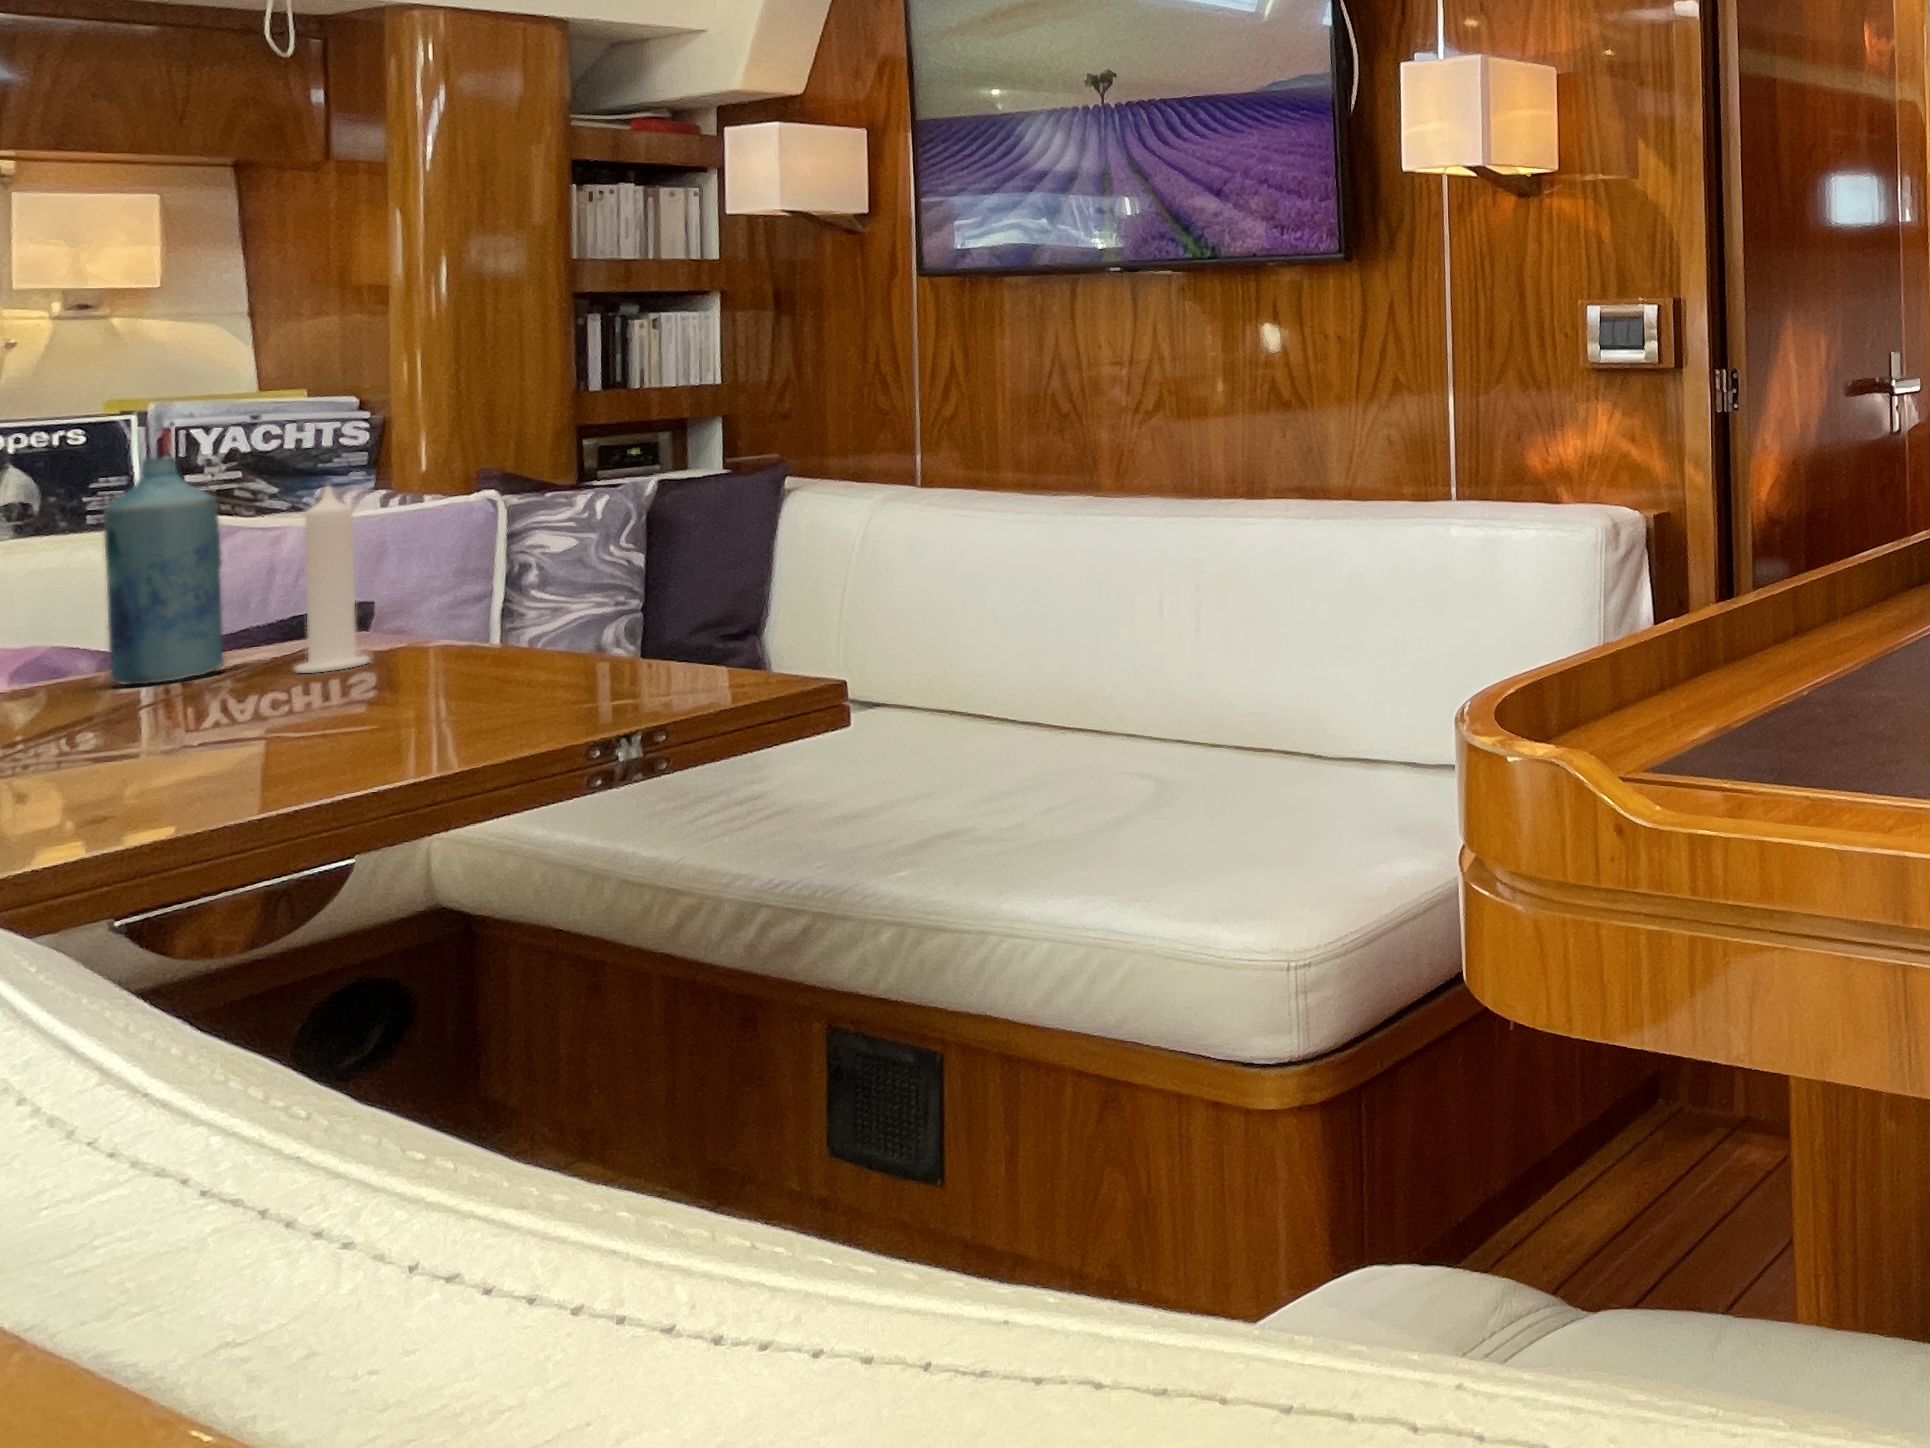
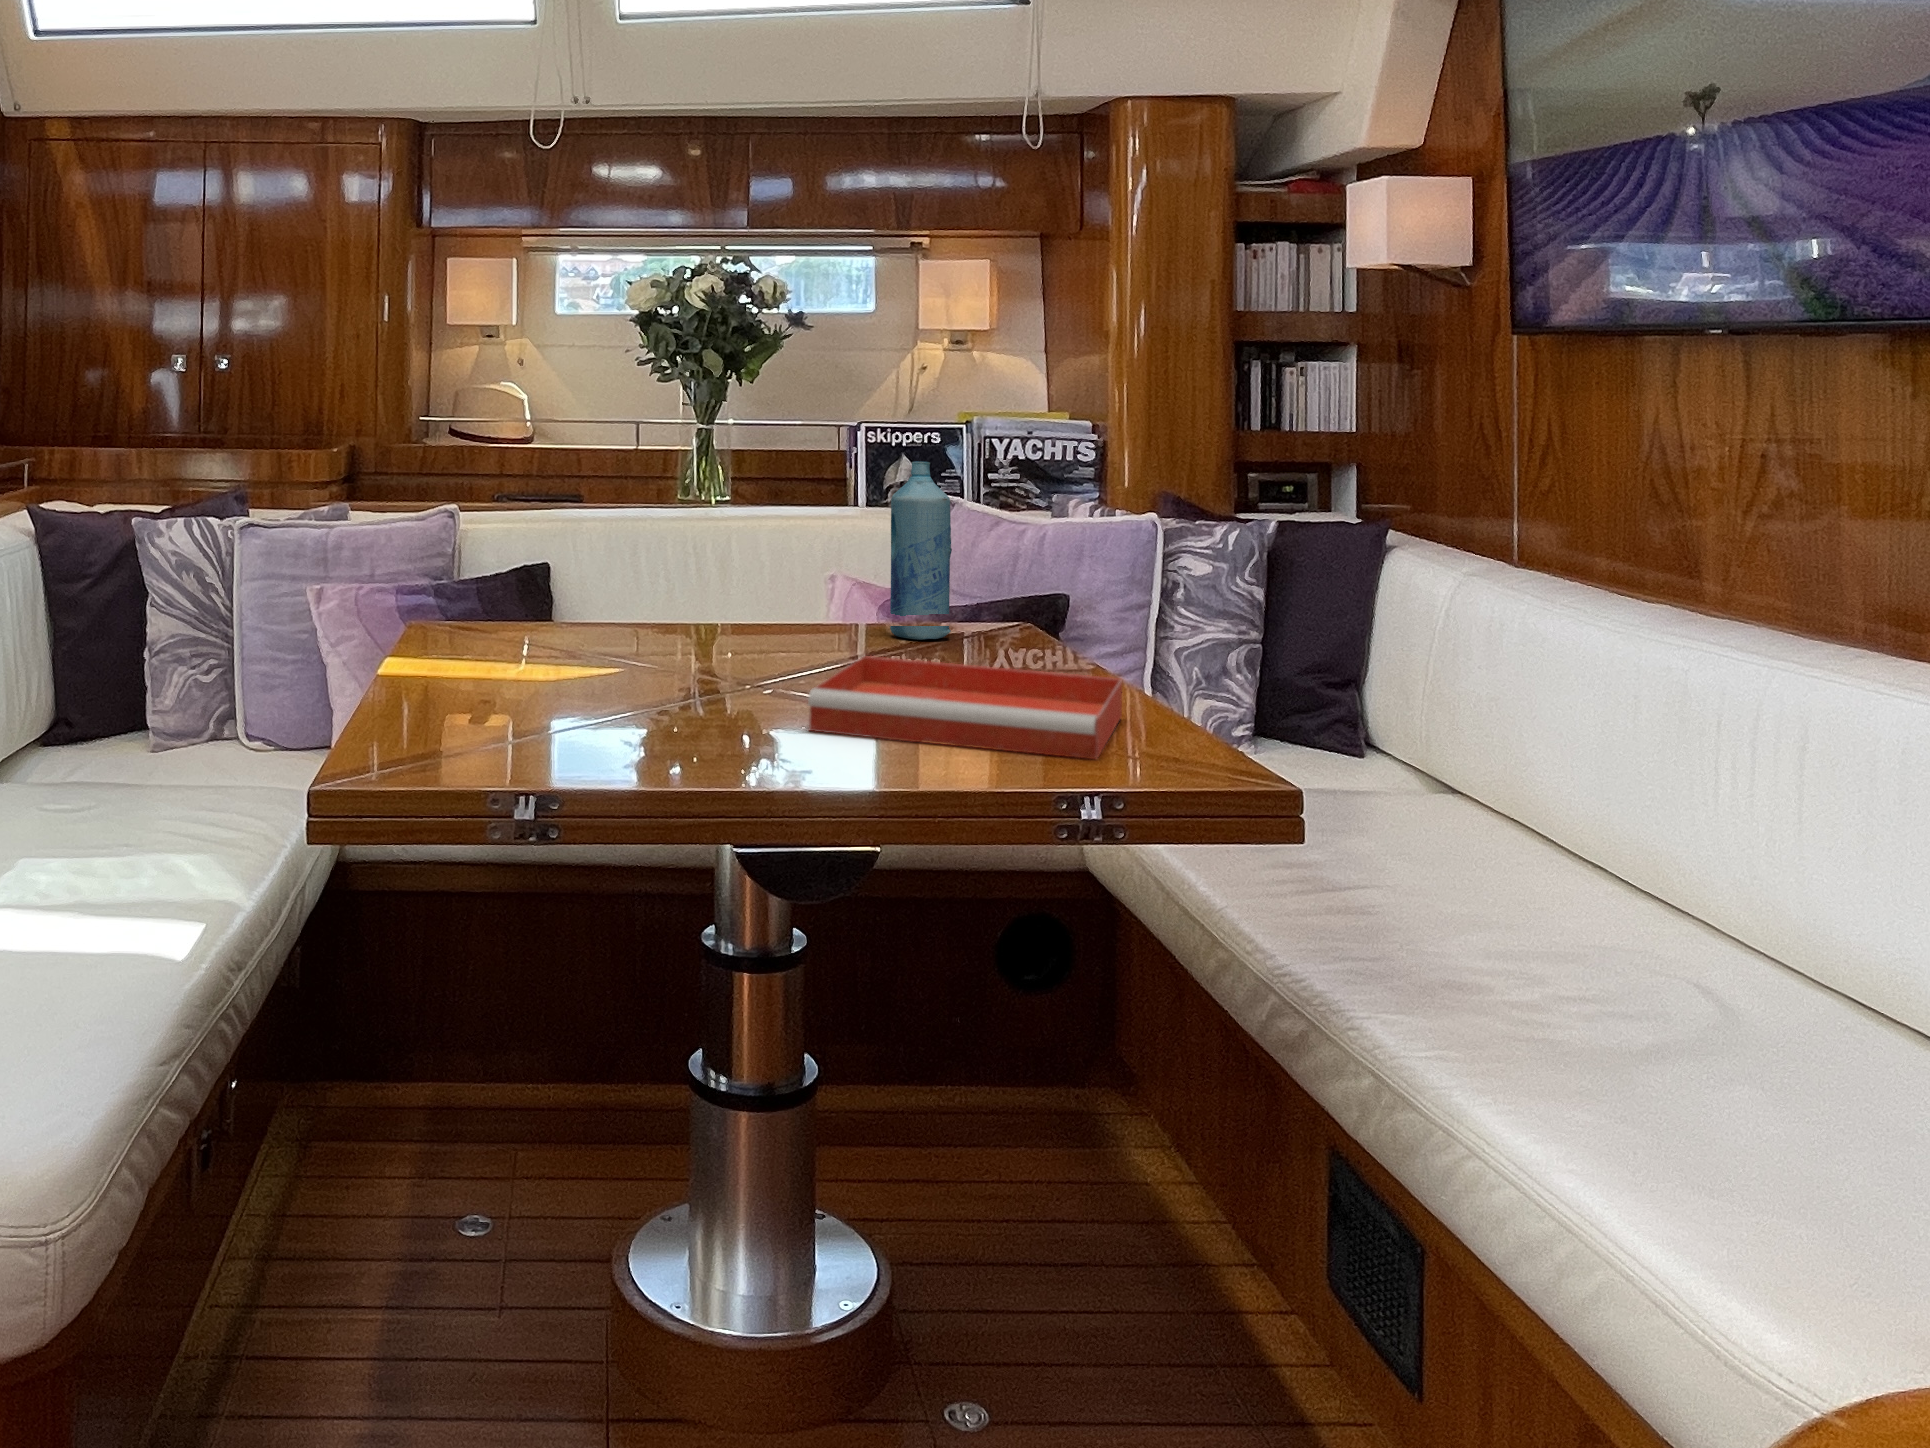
candle: present [295,486,370,673] -> none [980,498,1024,656]
tray: none [101,644,581,798] -> present [808,656,1122,759]

